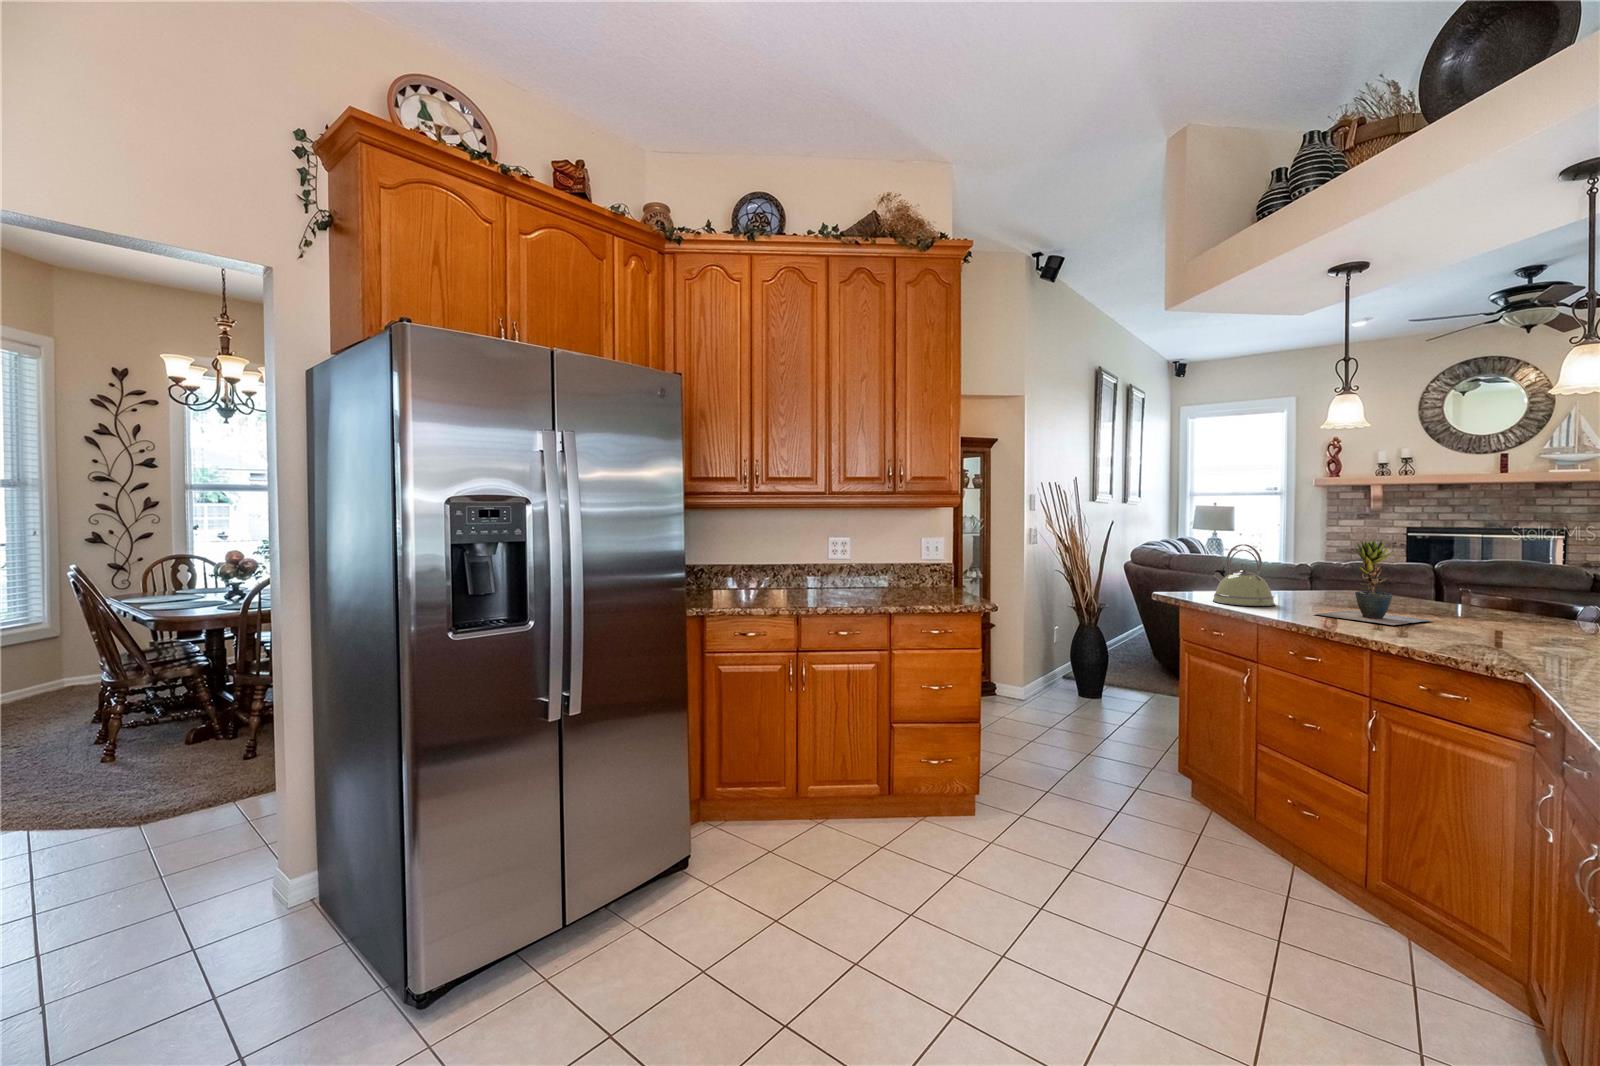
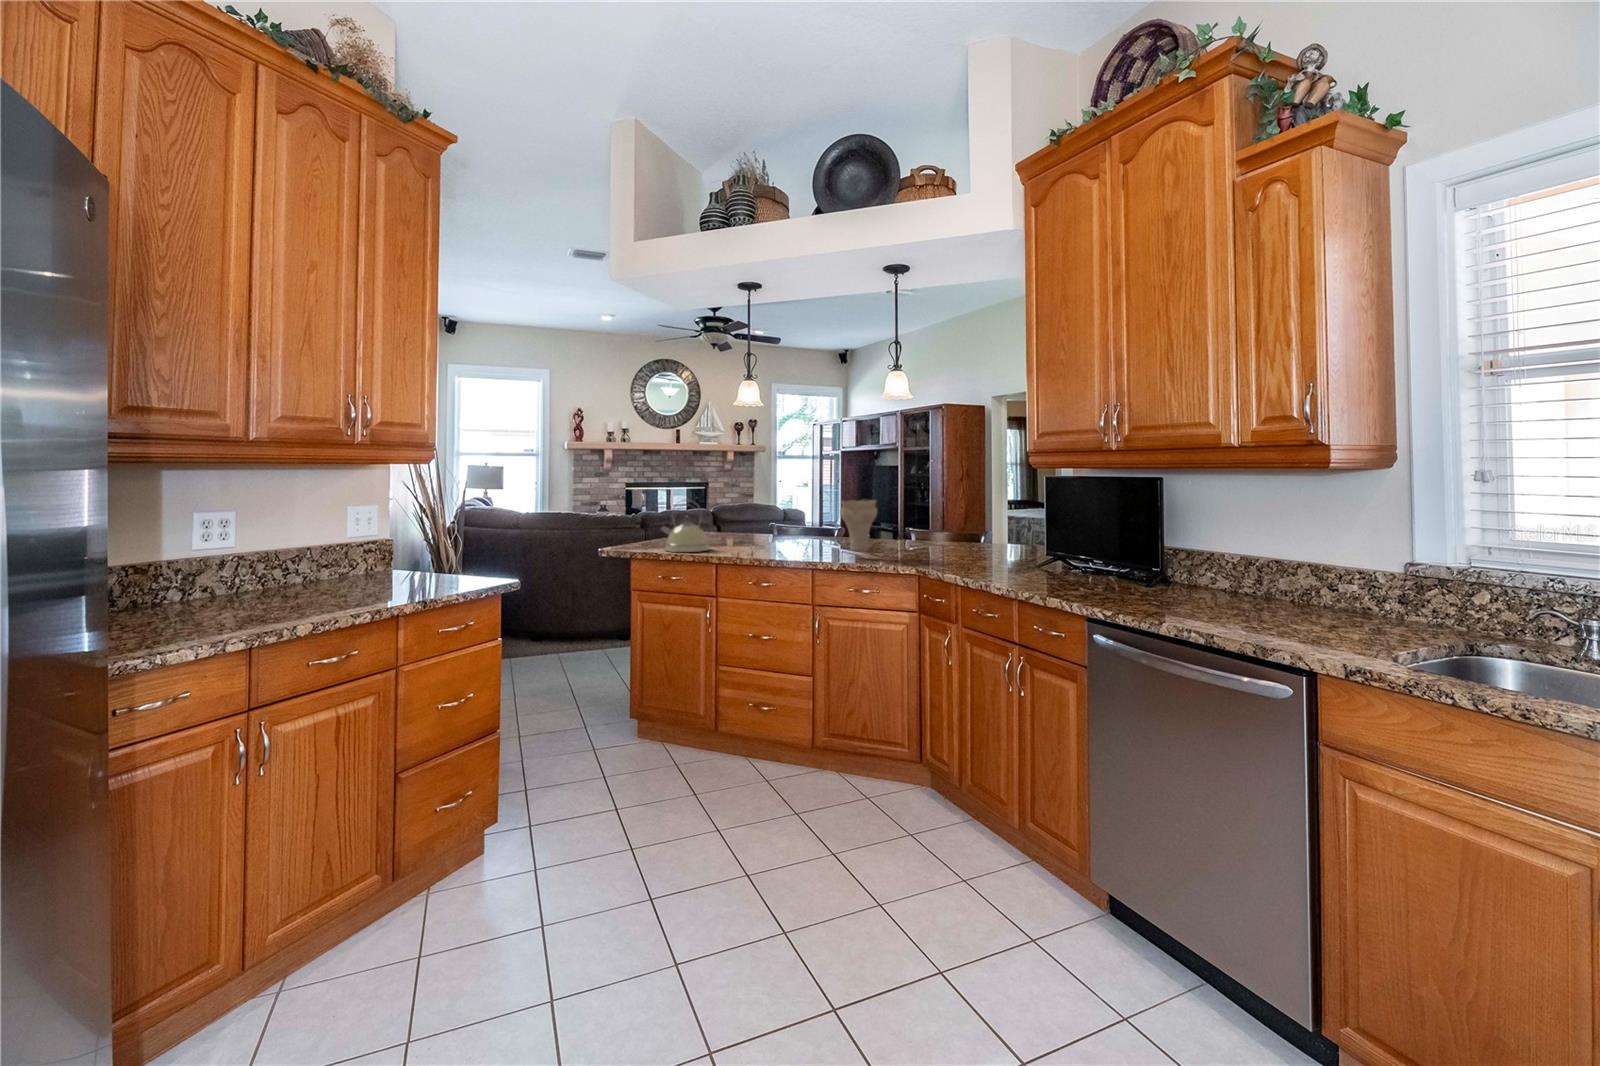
potted plant: present [1316,540,1431,625] -> none [747,492,803,553]
vase: none [1429,553,1538,640] -> present [840,499,877,550]

